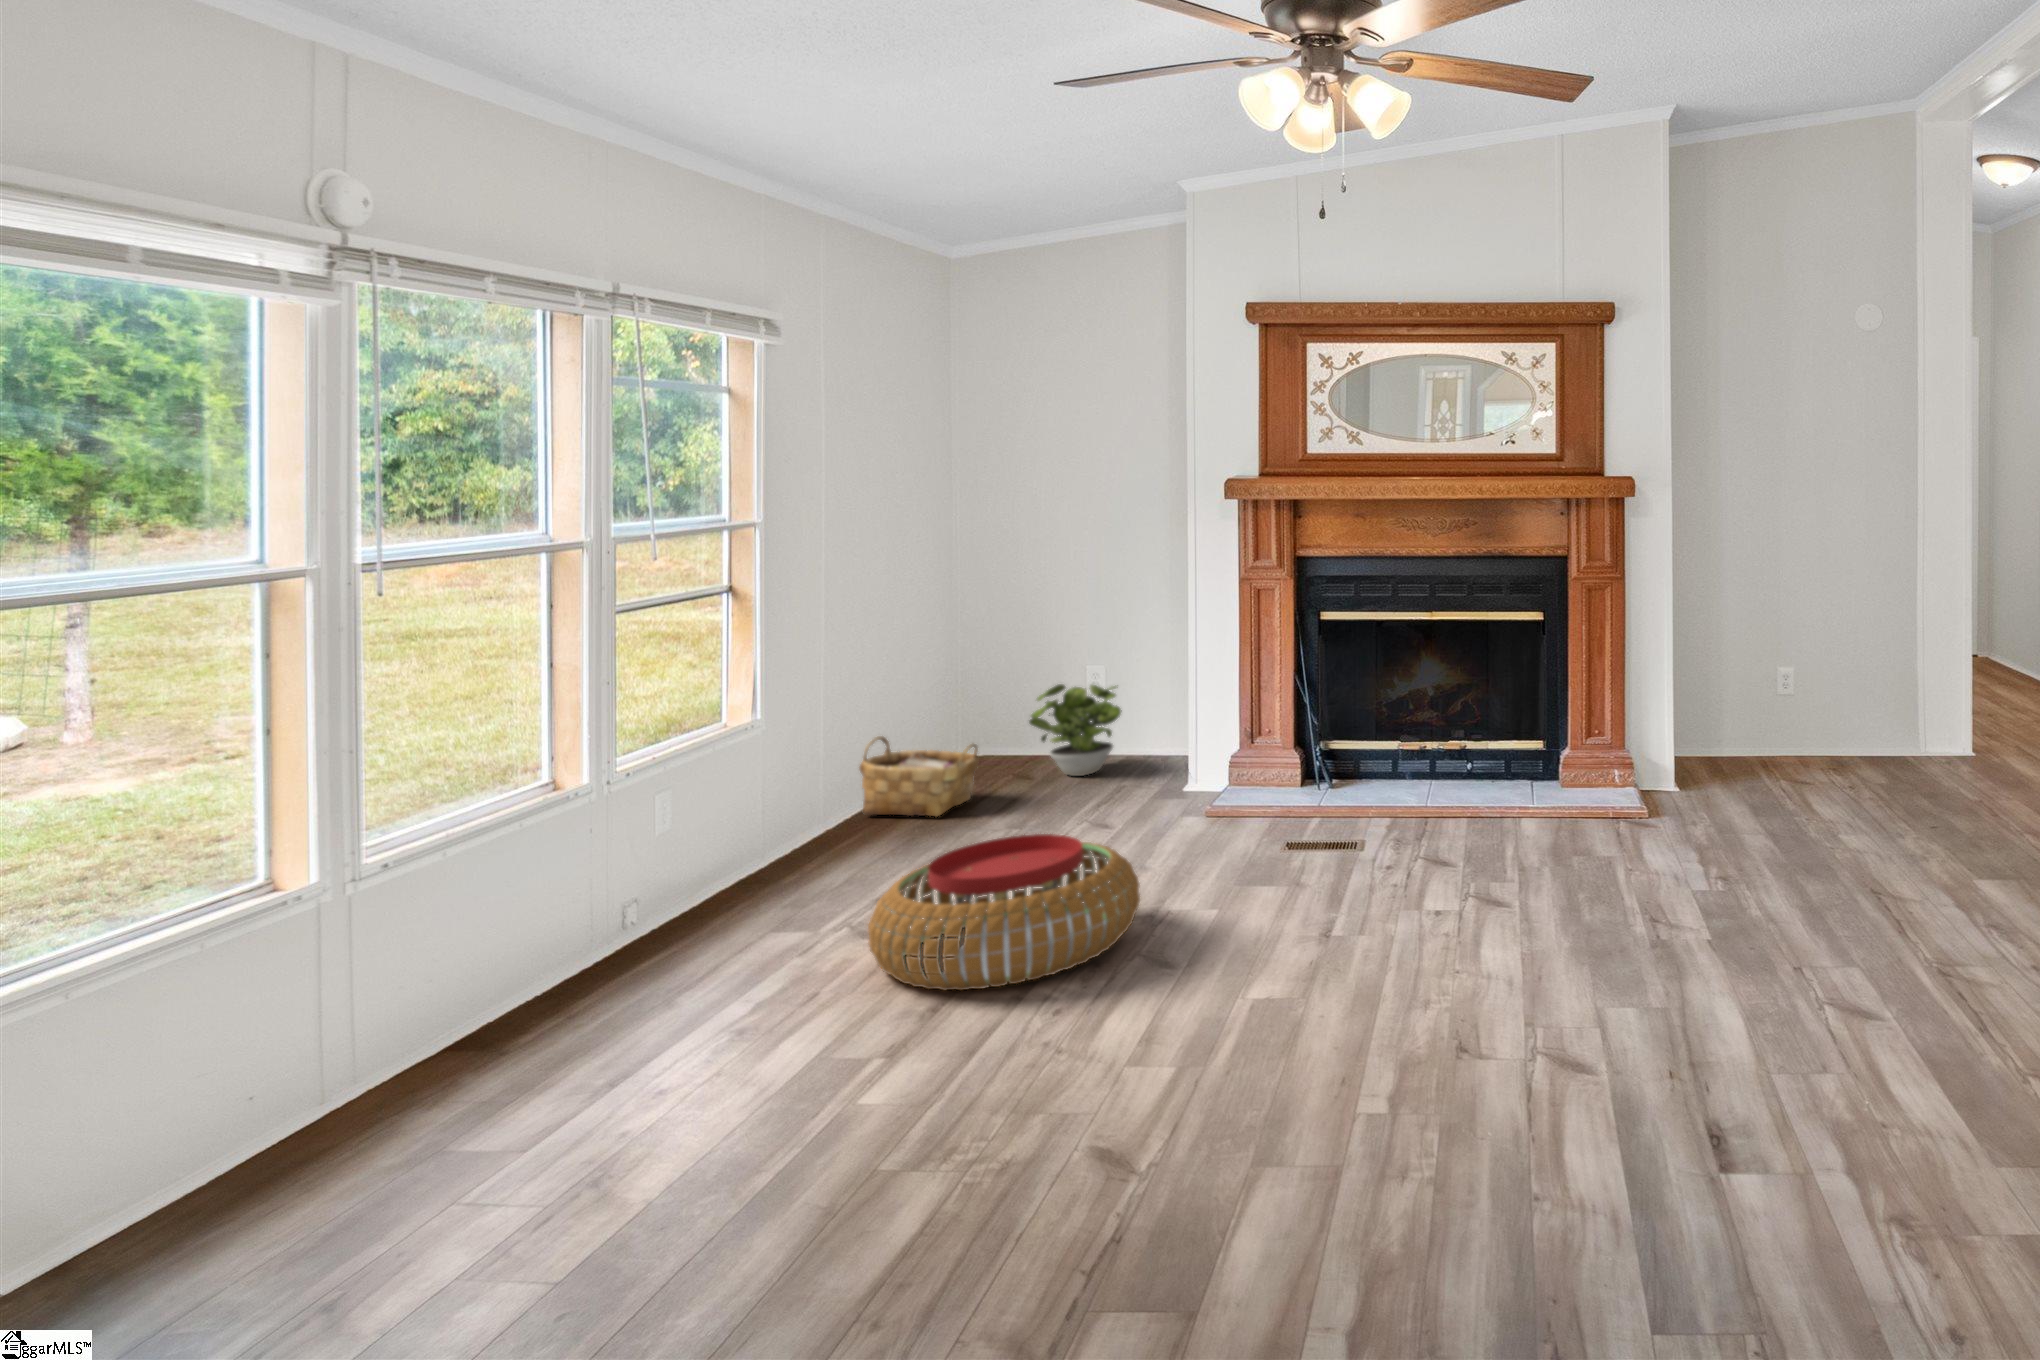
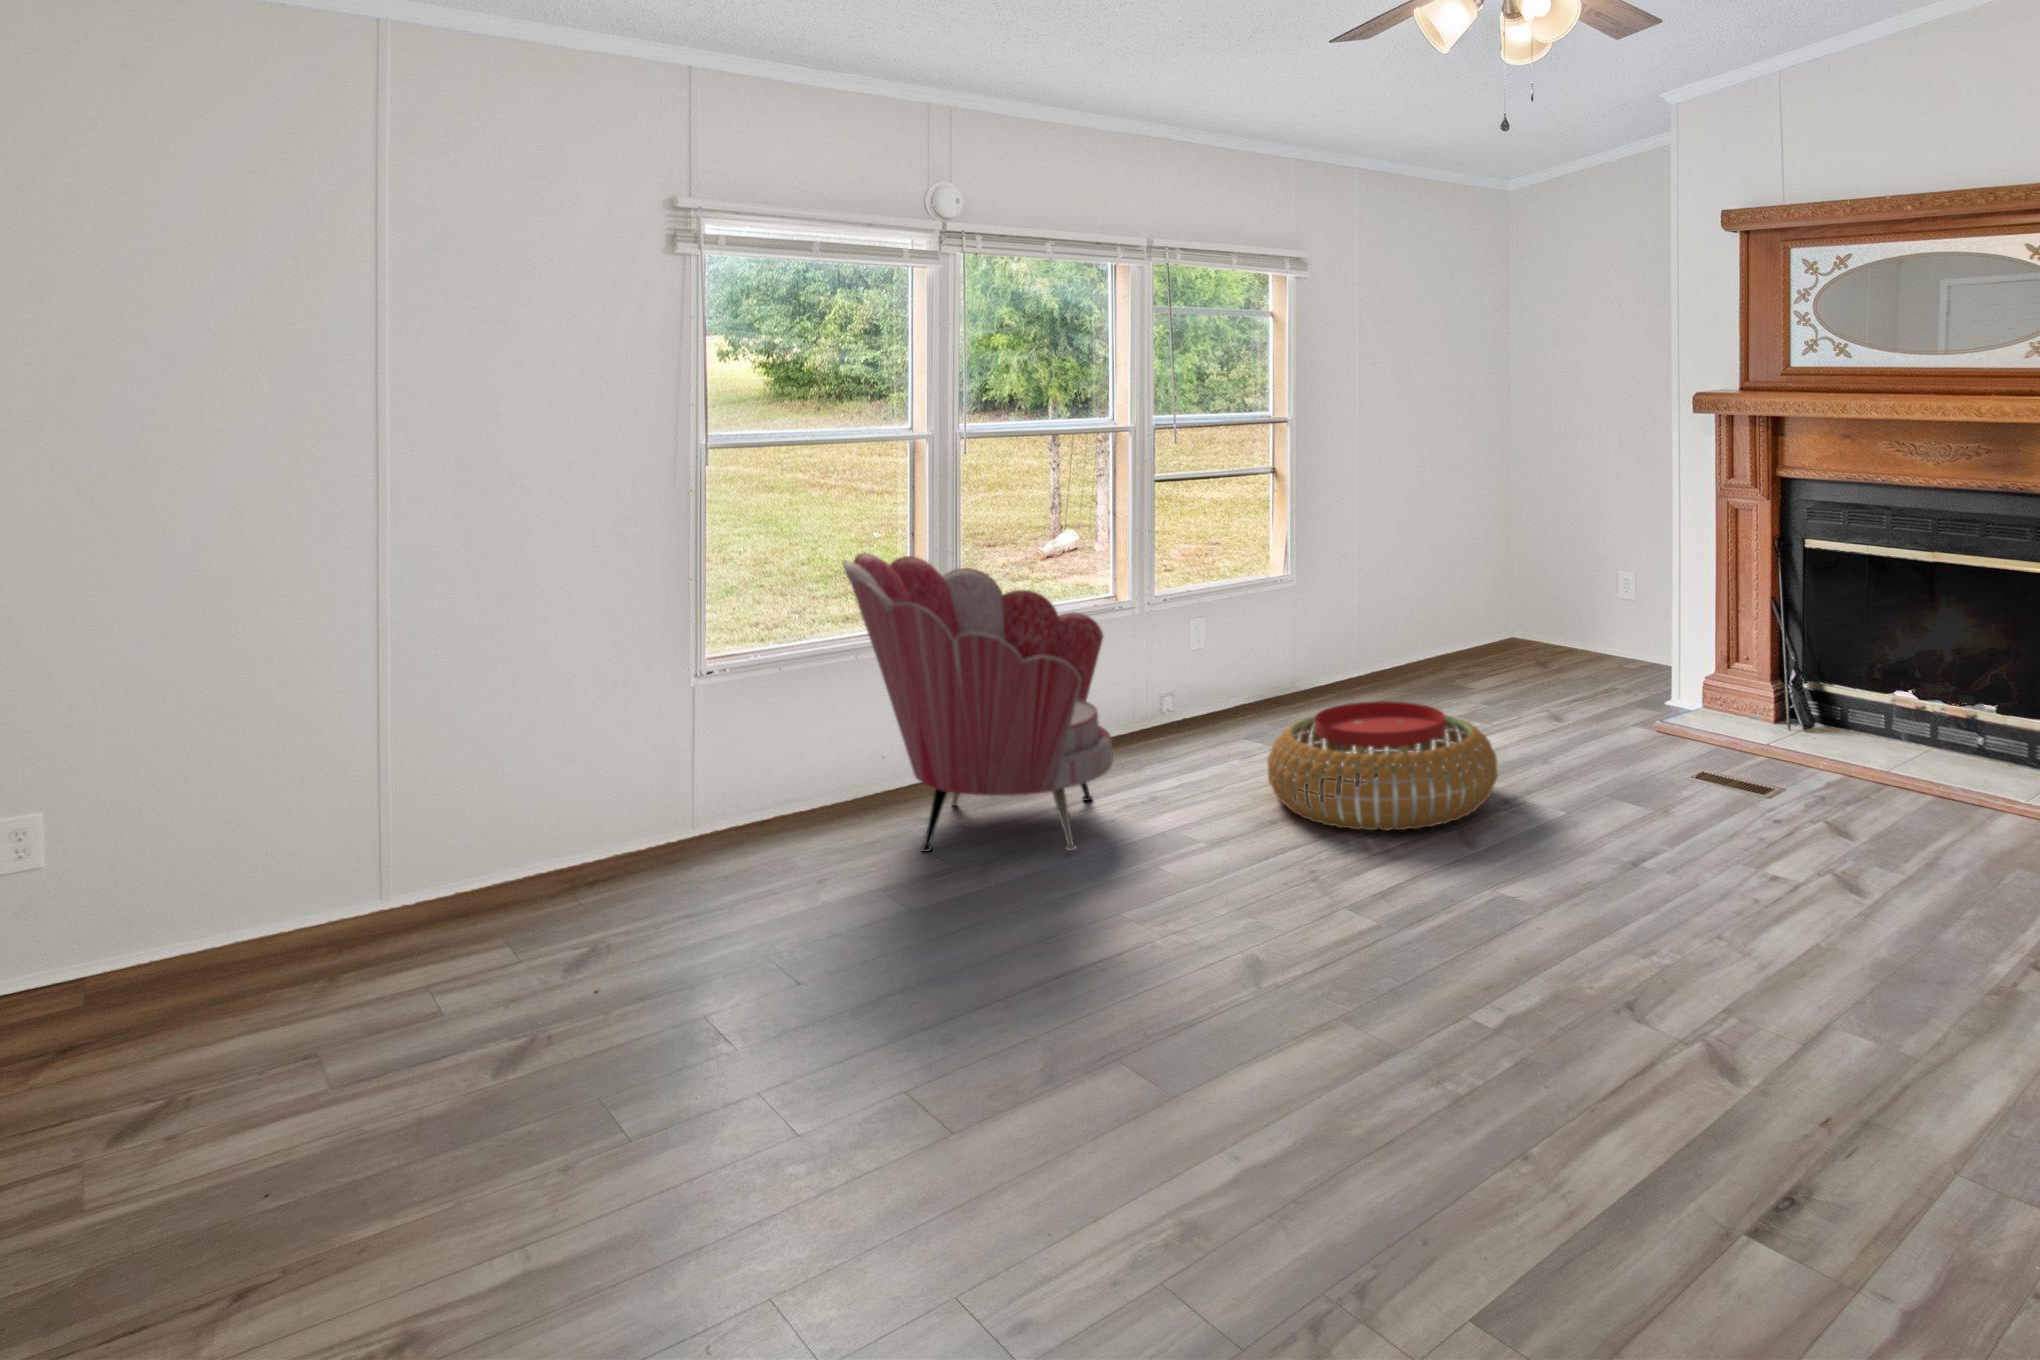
potted plant: present [1029,684,1122,776] -> none [1548,582,1643,672]
woven basket: present [859,736,979,816] -> none [1399,605,1493,682]
armchair: none [273,771,742,1188] -> present [843,553,1113,852]

